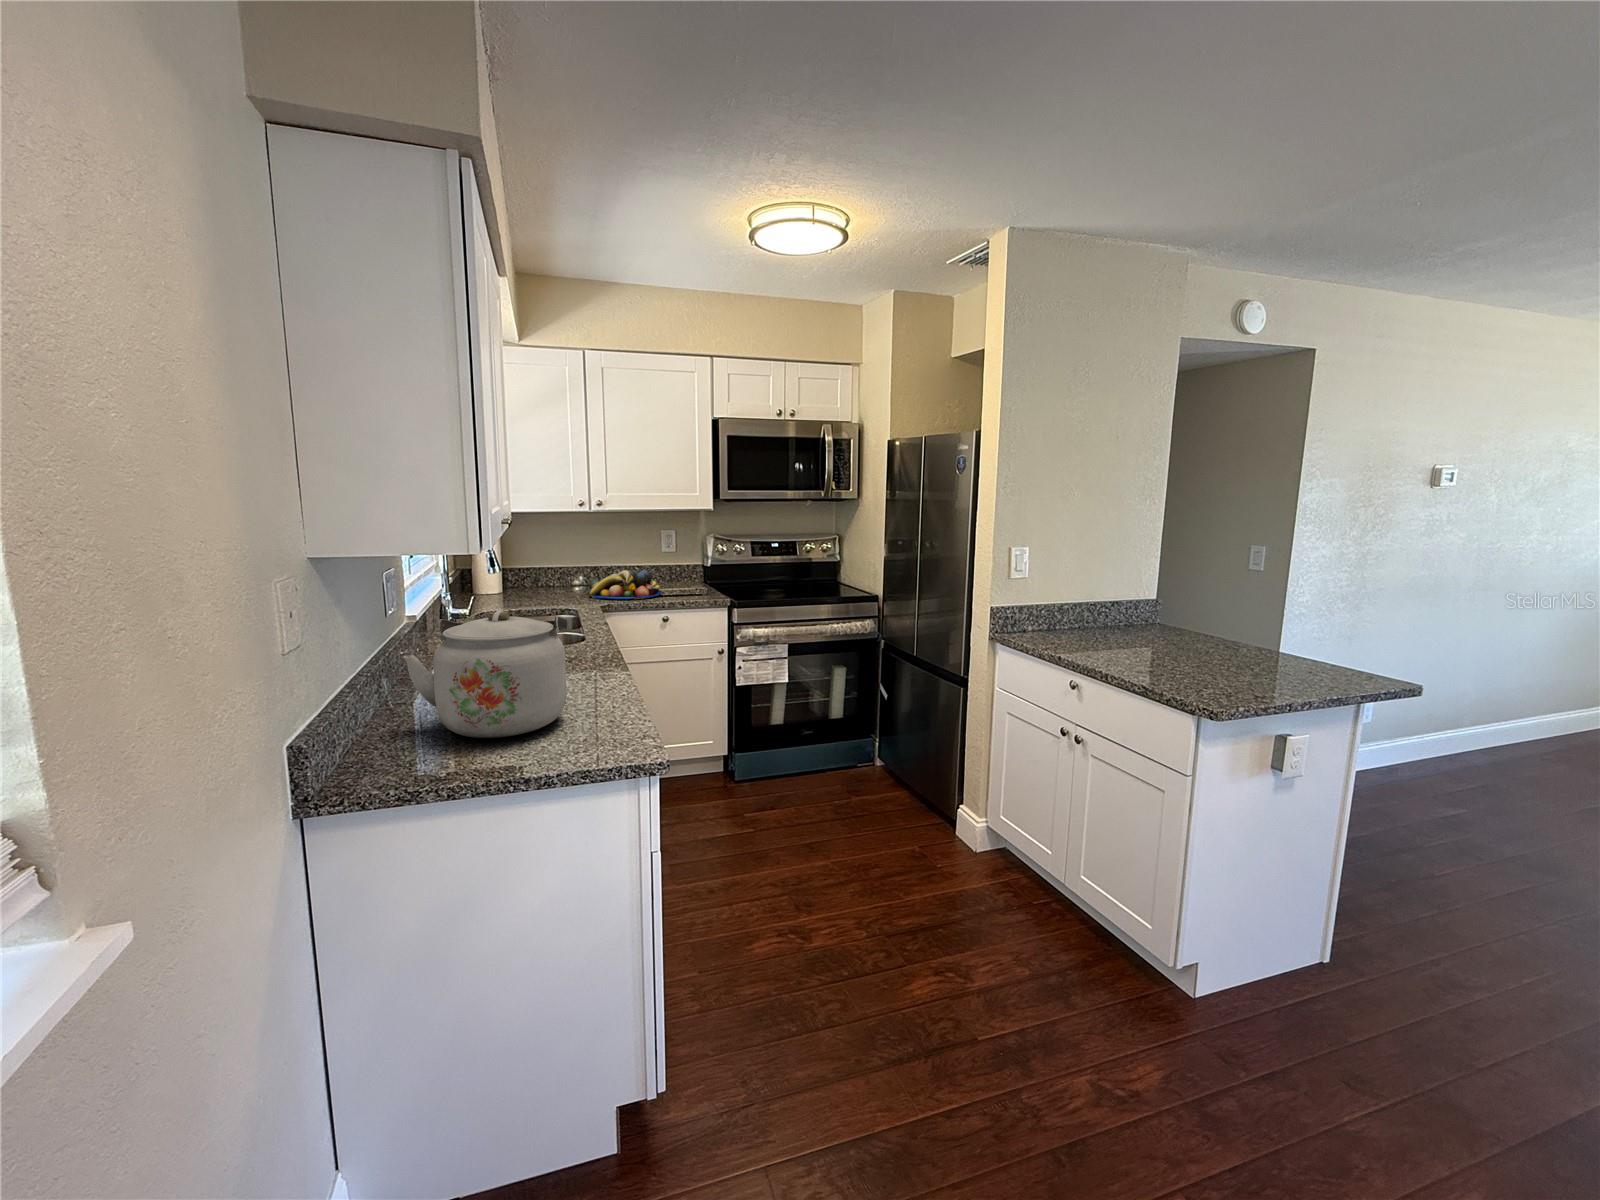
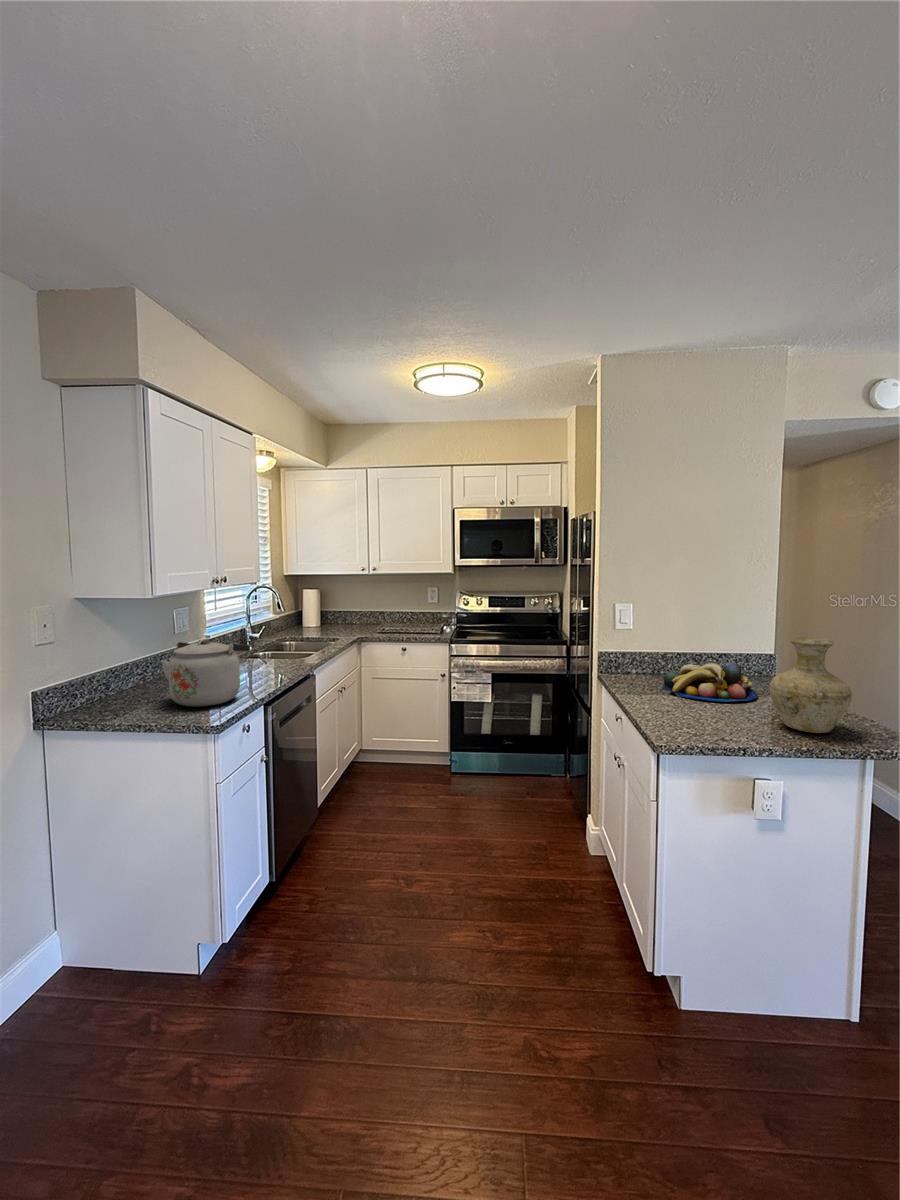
fruit bowl: present [589,570,661,599] -> present [663,661,758,702]
vase: none [1256,576,1352,681] -> present [769,637,852,733]

